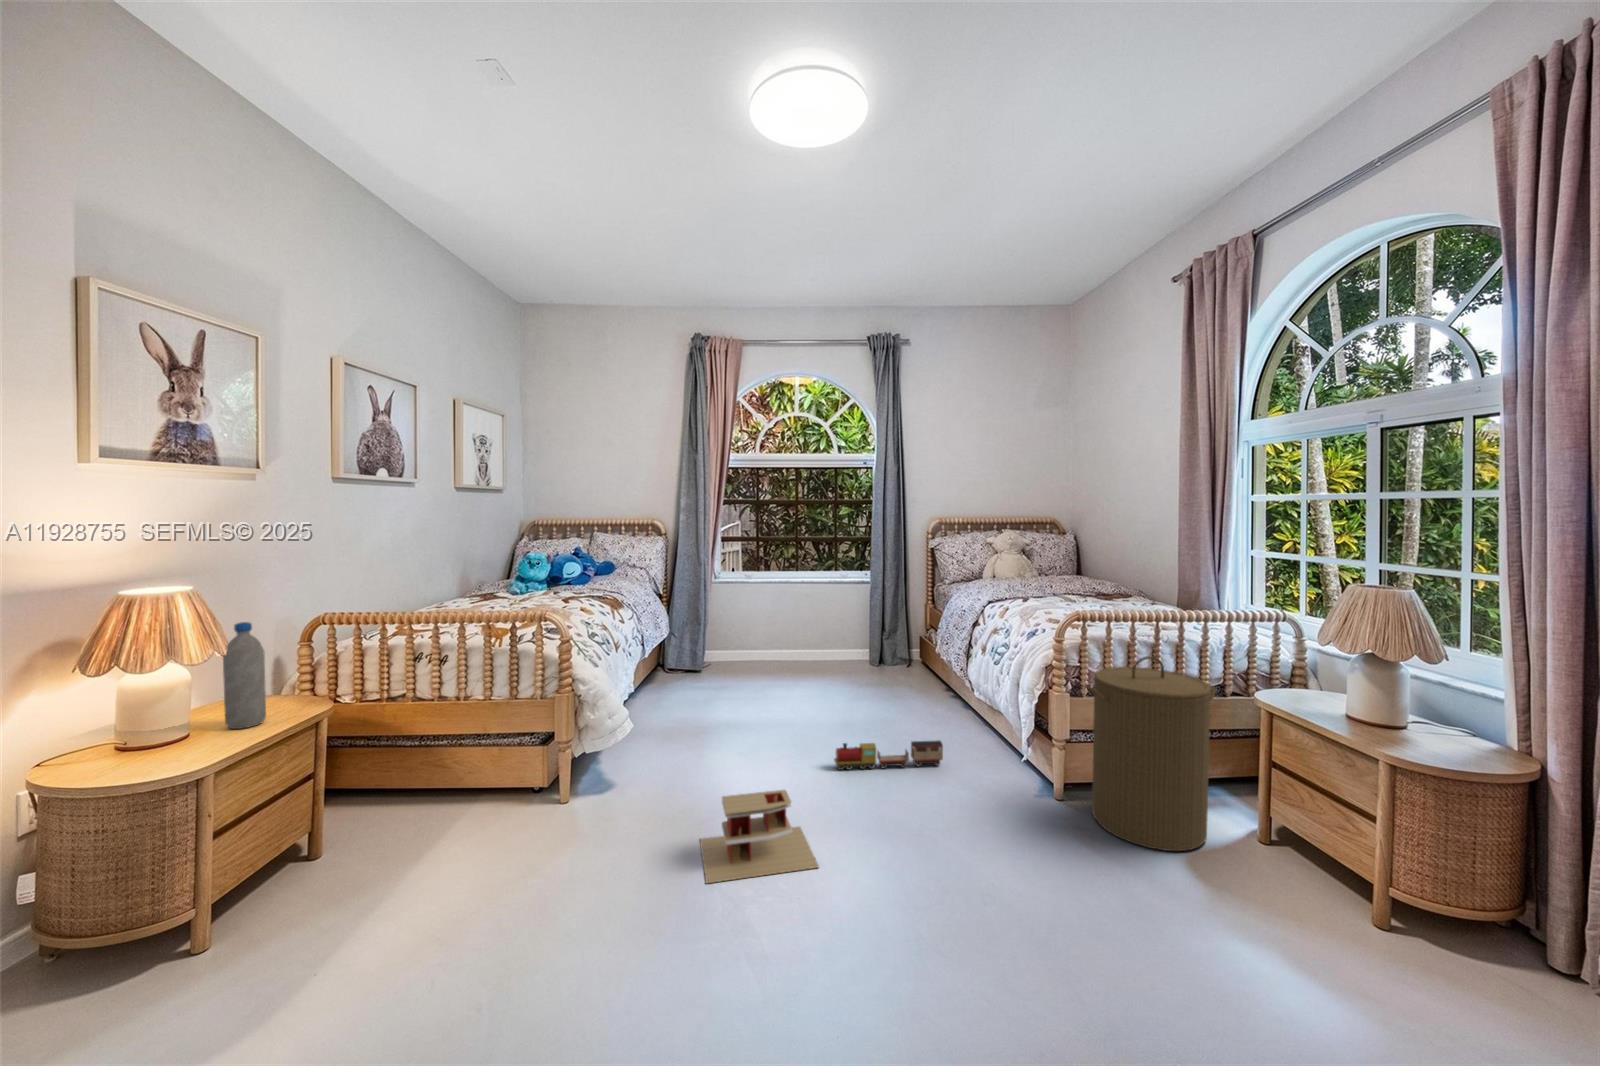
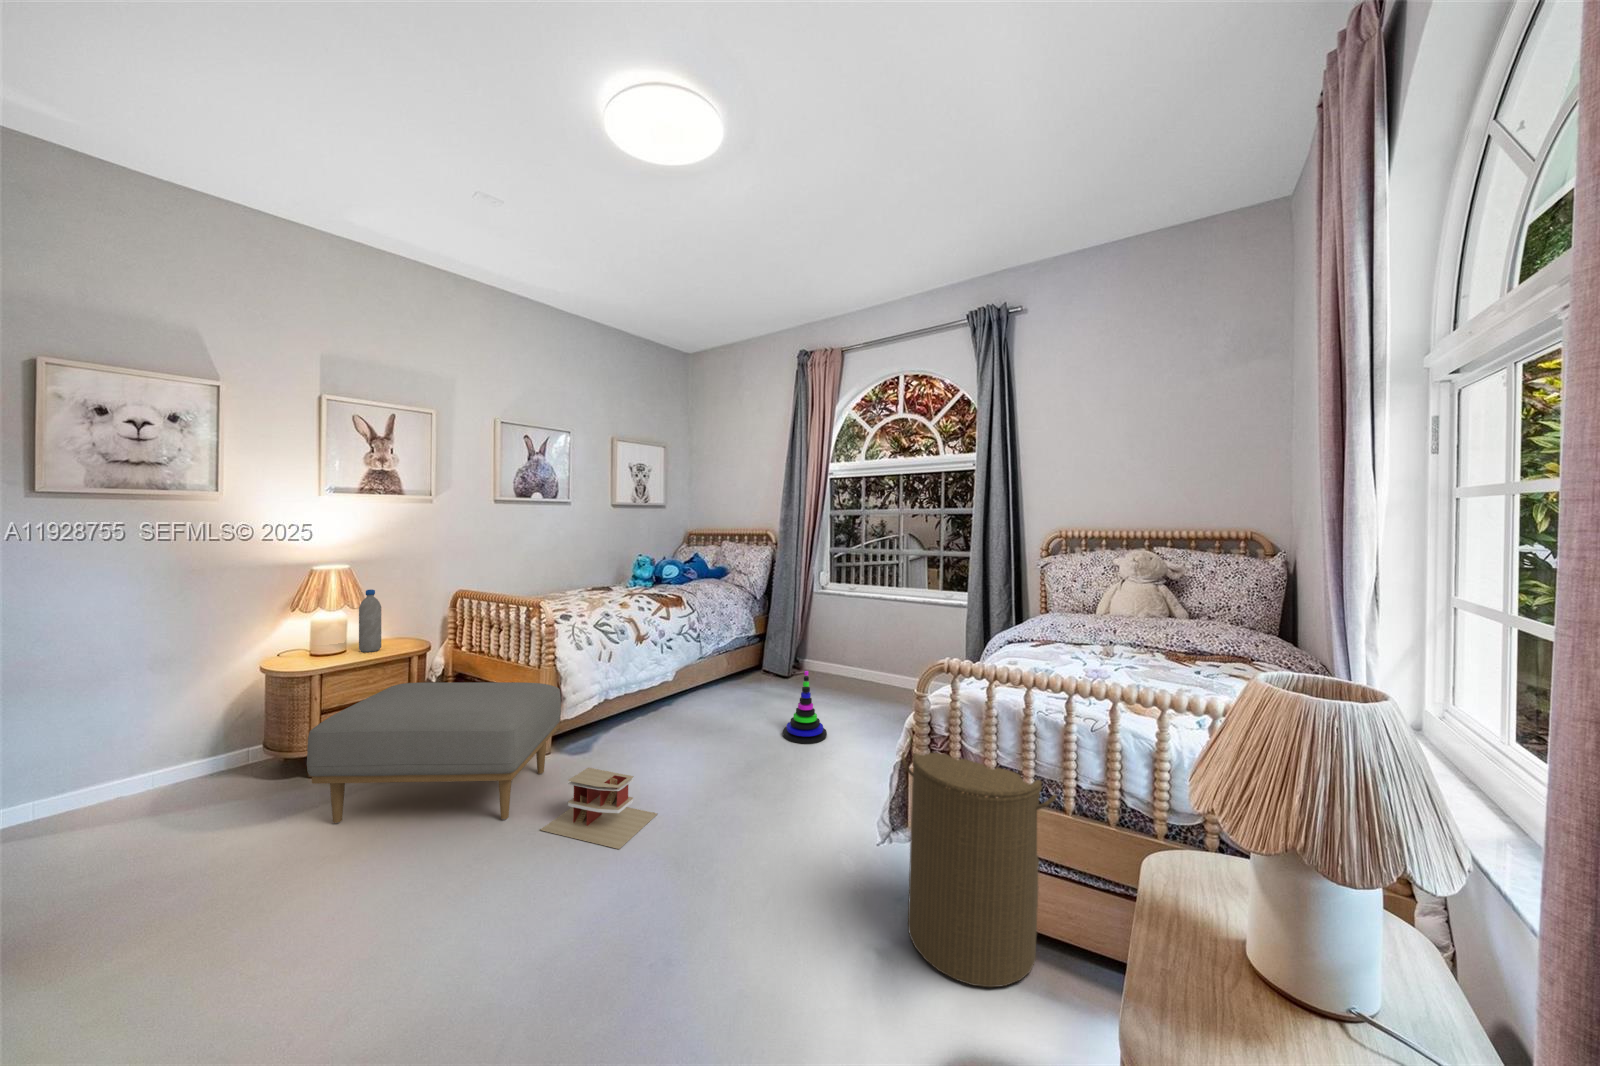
stacking toy: none [792,657,838,732] -> present [783,671,827,744]
ottoman: none [353,715,671,987] -> present [307,682,561,824]
toy train: present [834,740,943,770] -> none [755,755,857,802]

